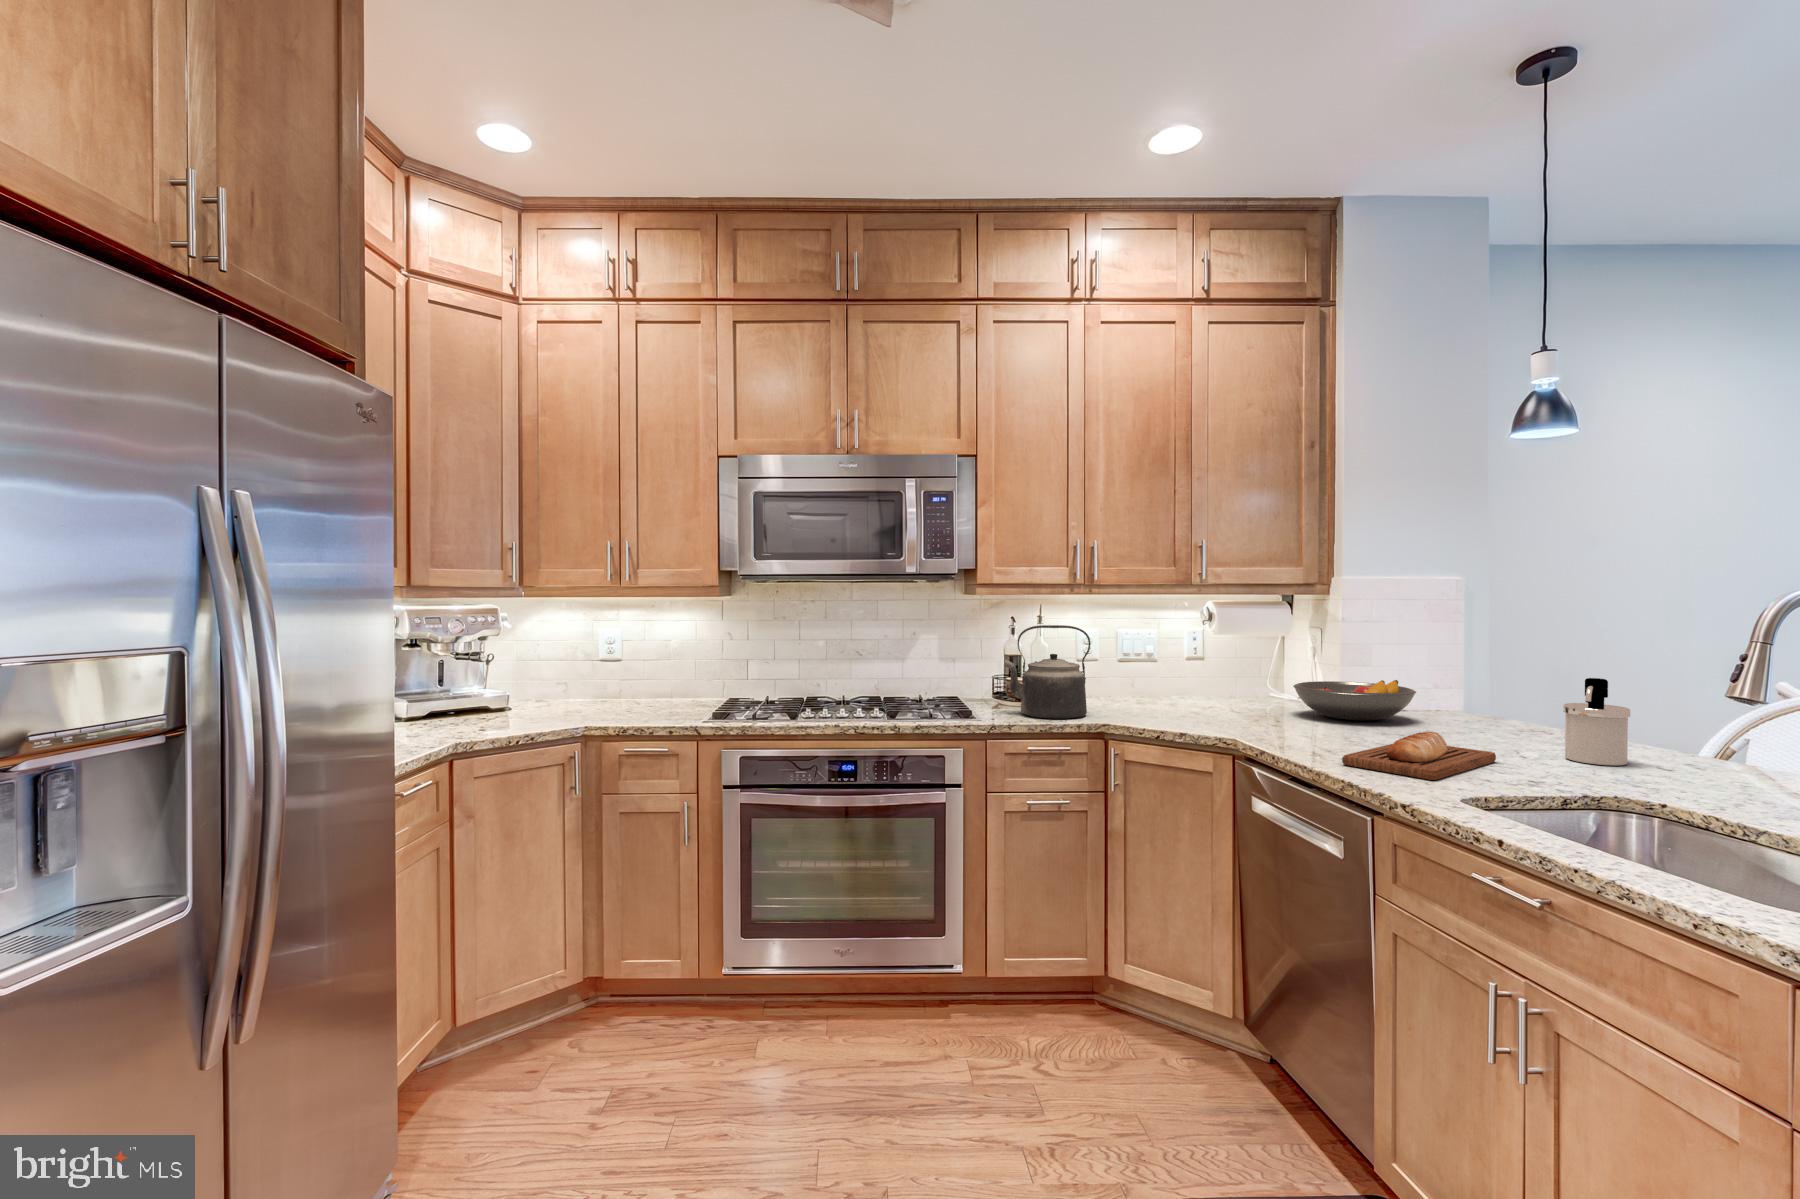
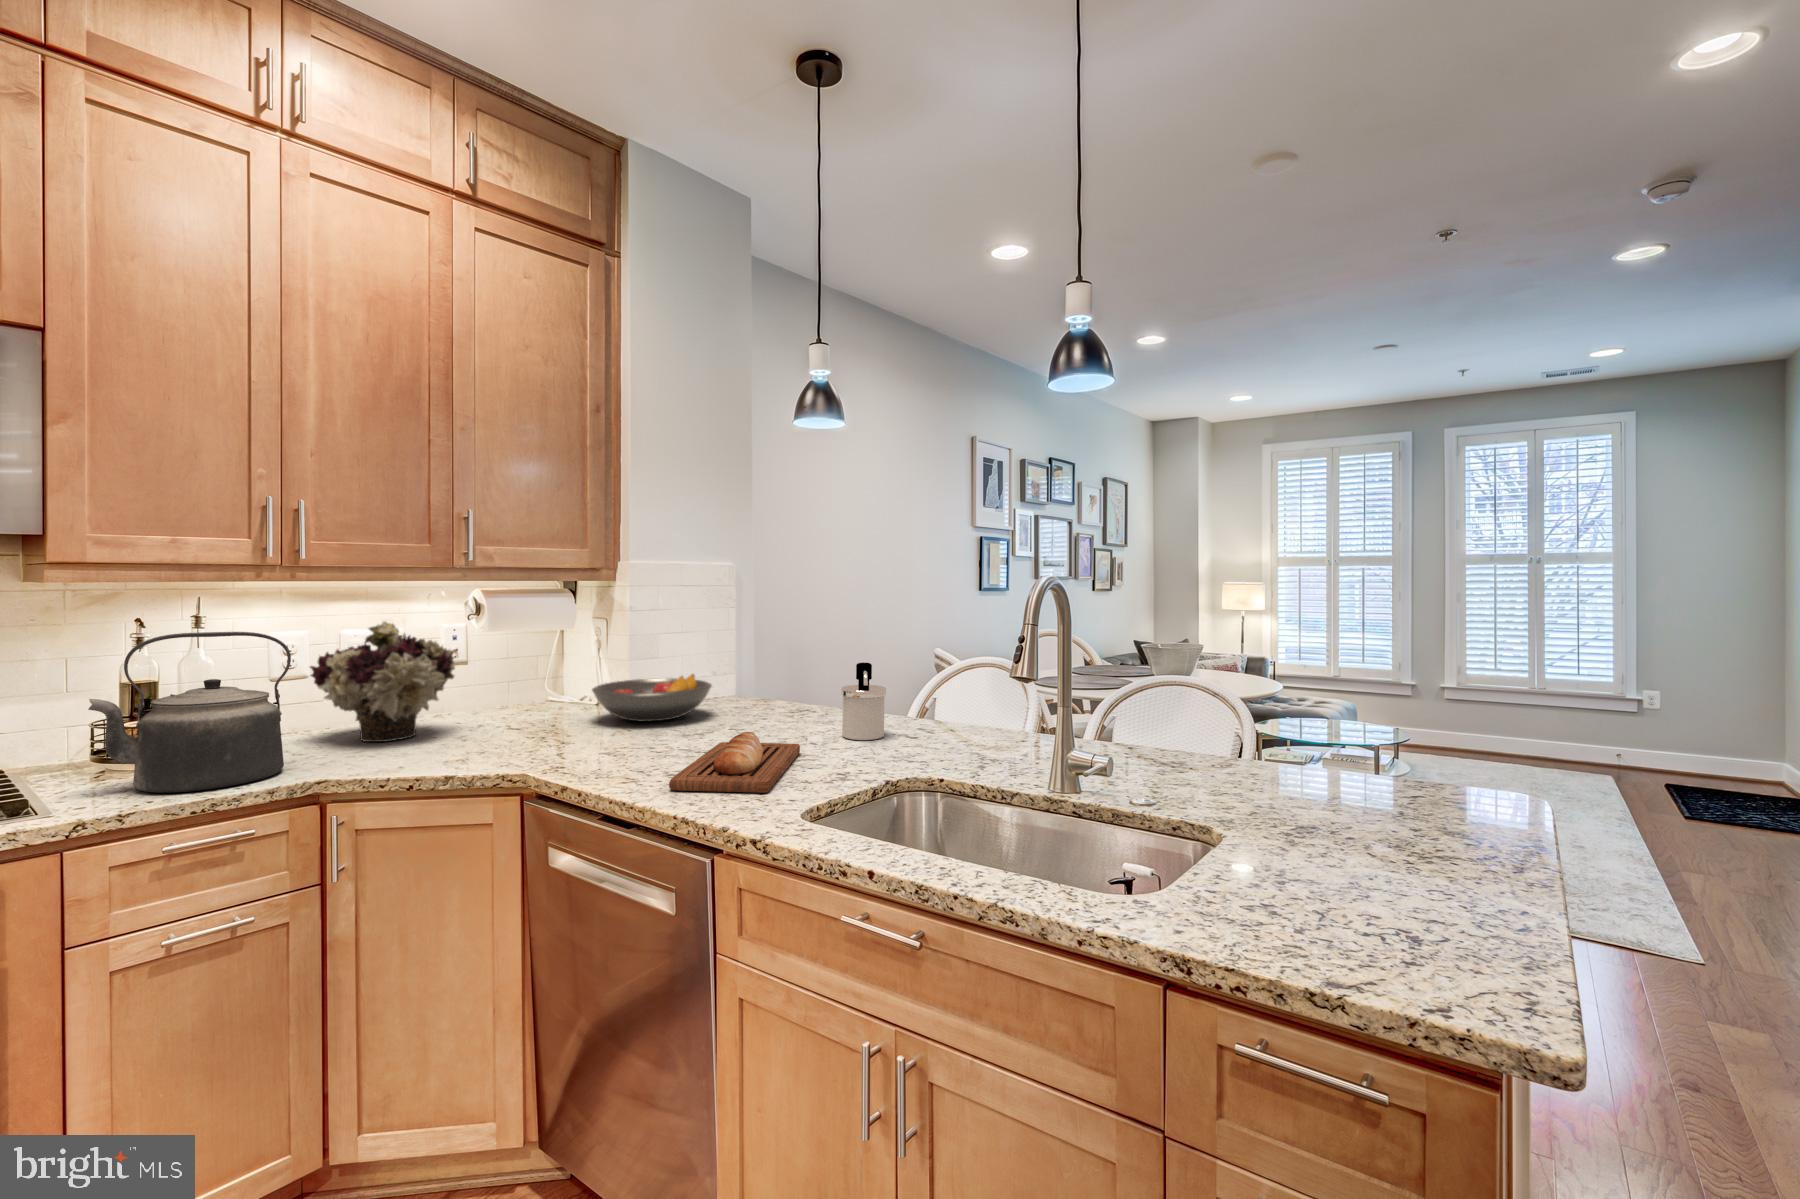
flower arrangement: none [1097,621,1186,708] -> present [310,622,455,742]

